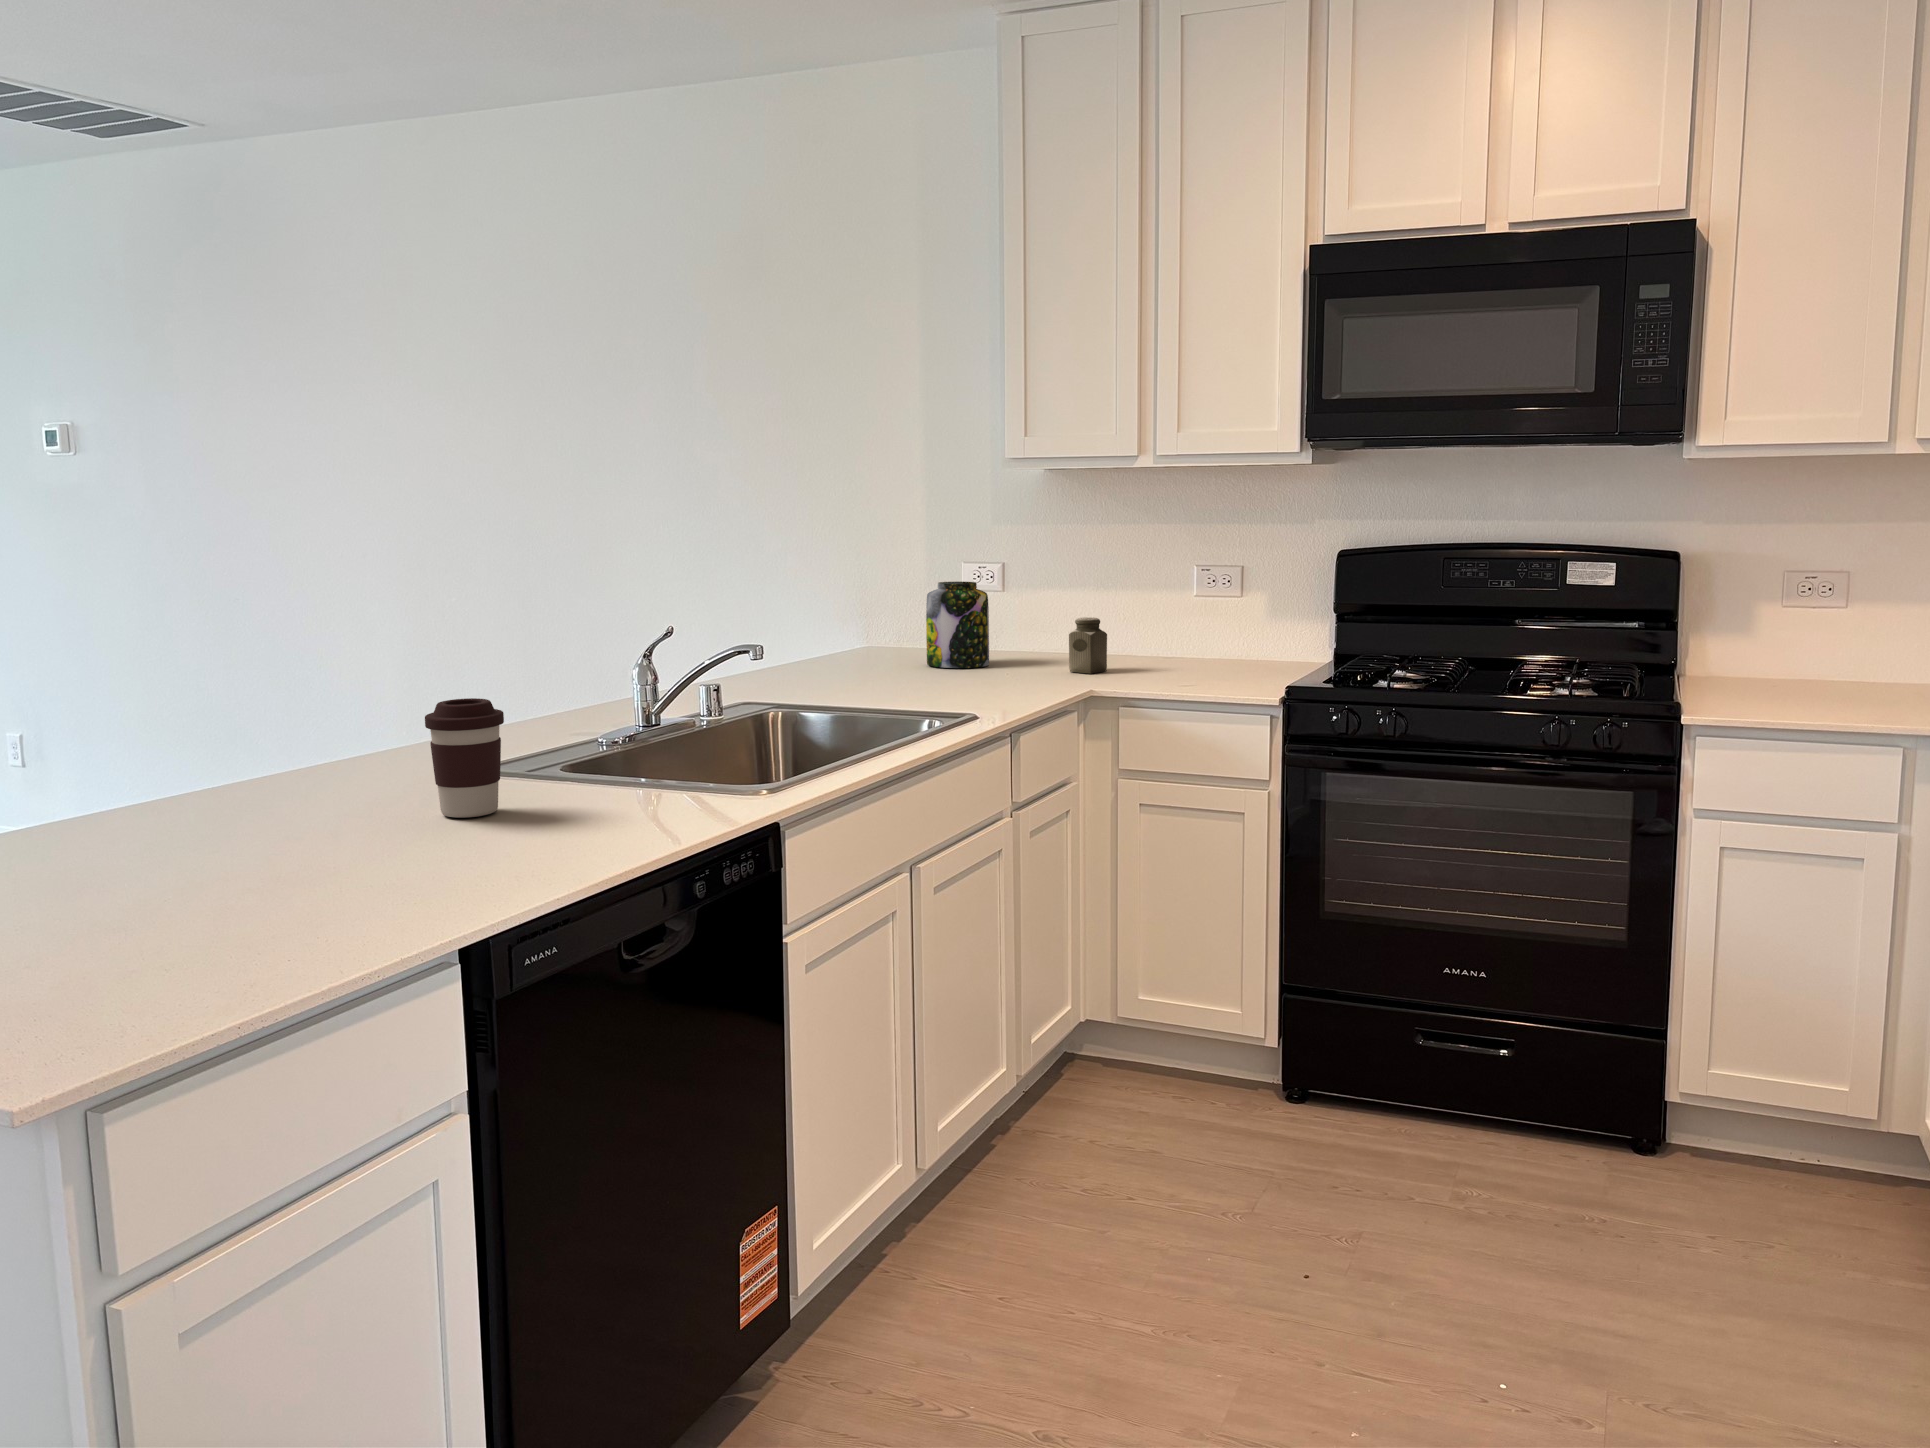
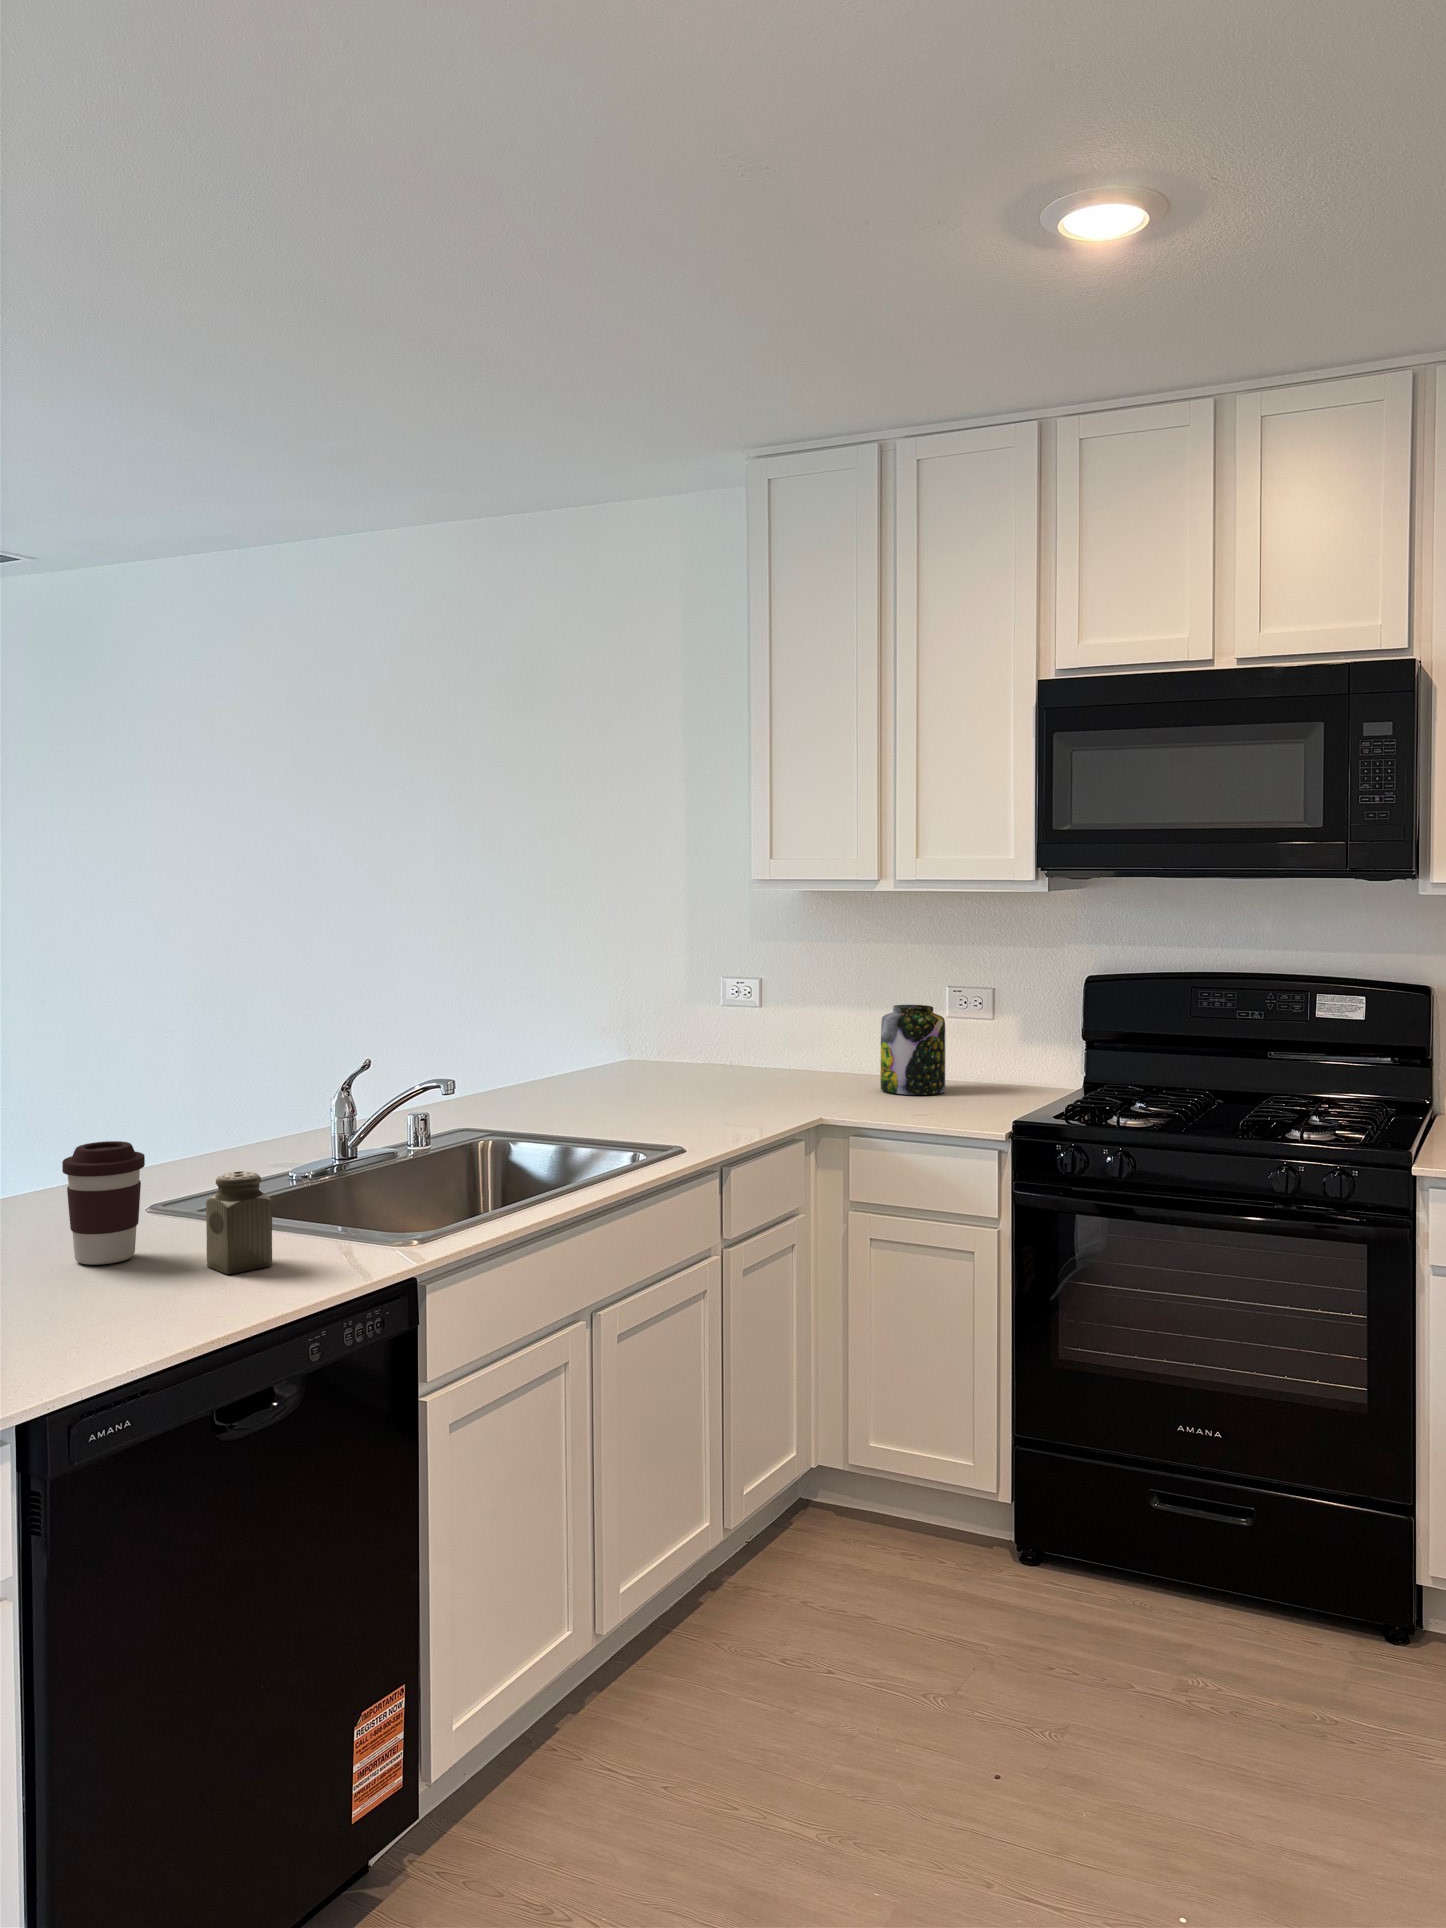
jar: present [926,582,989,668] -> present [880,1005,946,1095]
salt shaker: present [1069,617,1107,674] -> present [206,1171,272,1274]

